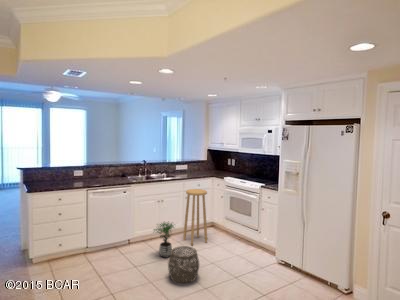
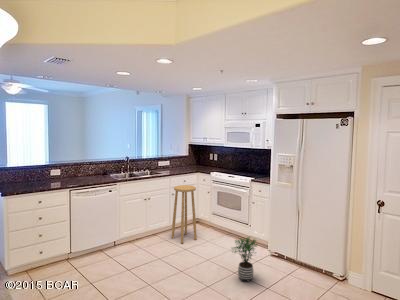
potted plant: present [154,223,174,258] -> present [232,237,257,281]
woven basket: present [168,246,199,283] -> none [165,245,198,284]

